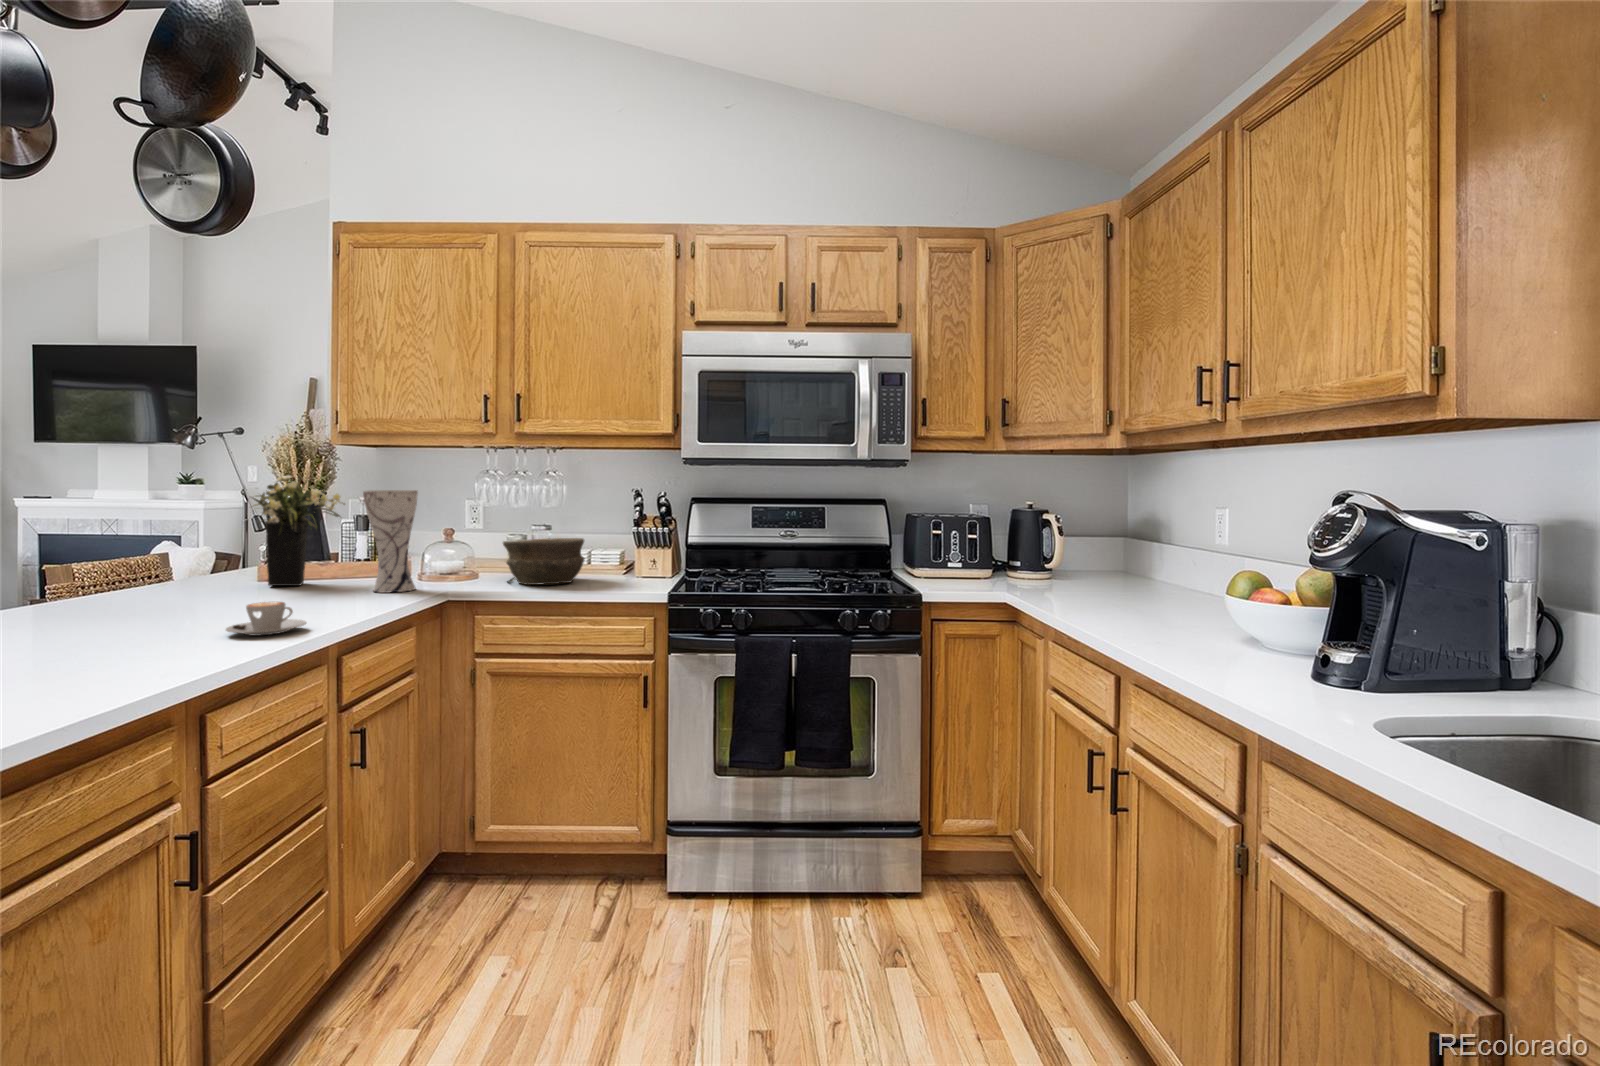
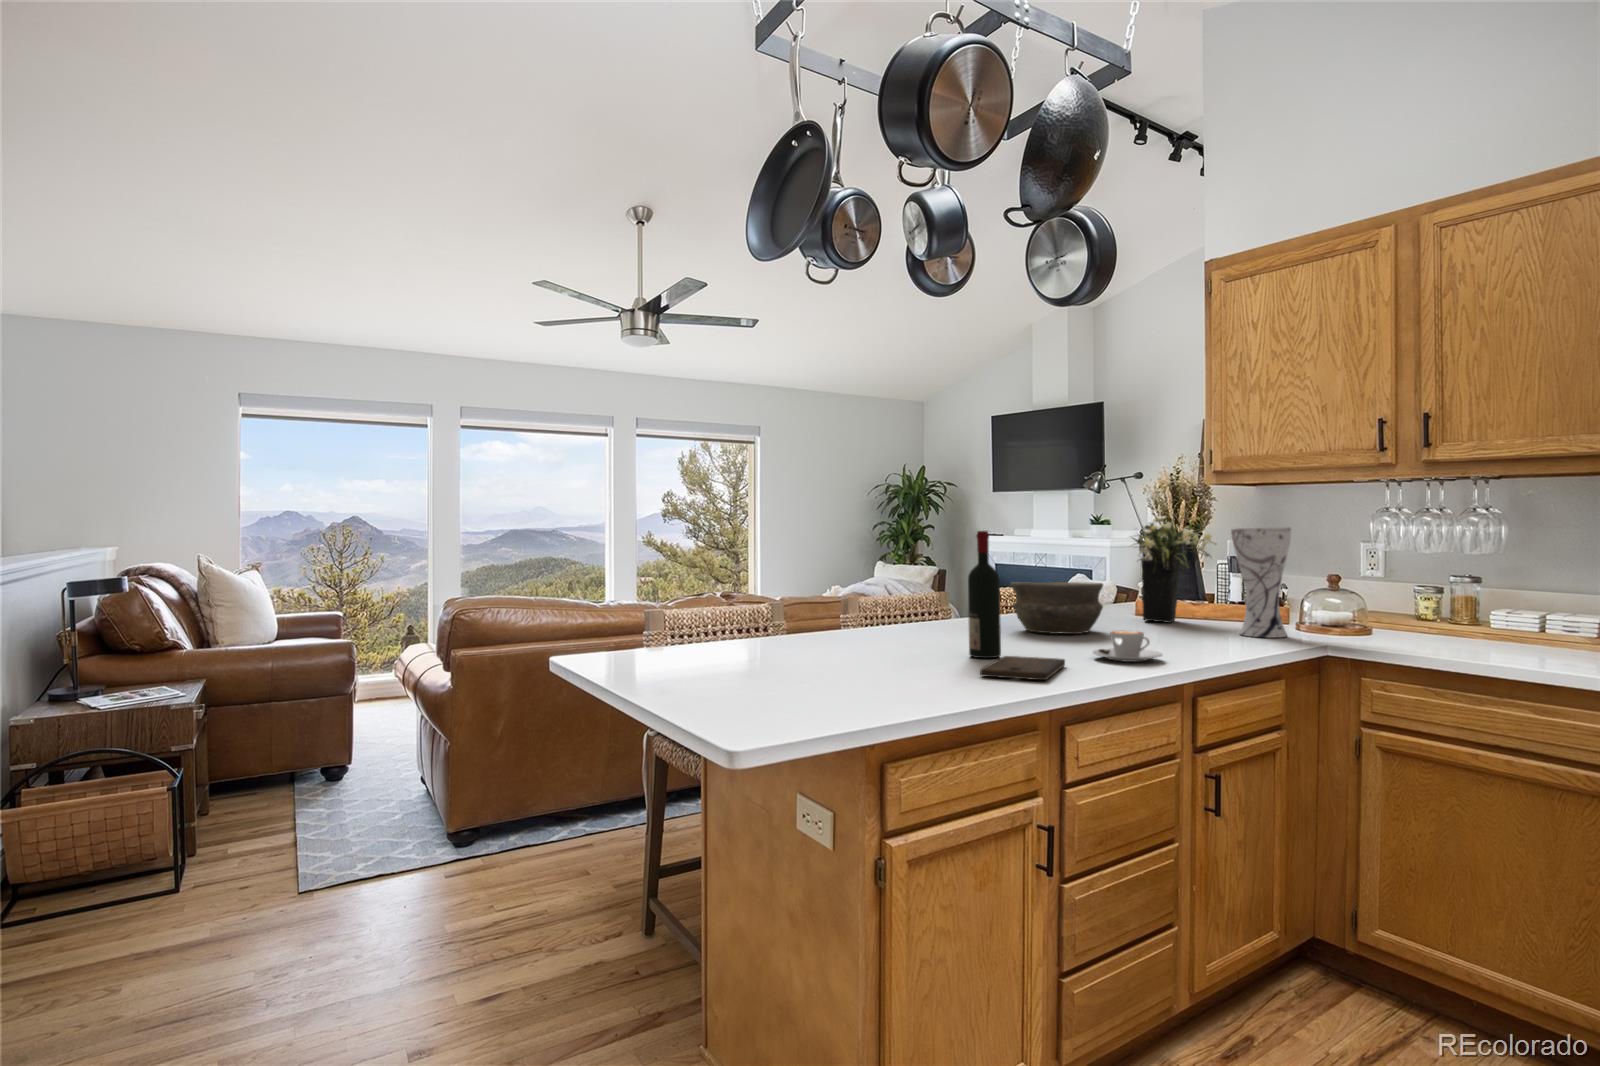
wine bottle: none [41,498,99,658] -> present [968,531,1001,658]
bowl: present [503,538,584,585] -> present [1010,582,1103,634]
cutting board: none [80,643,195,680] -> present [980,656,1065,680]

